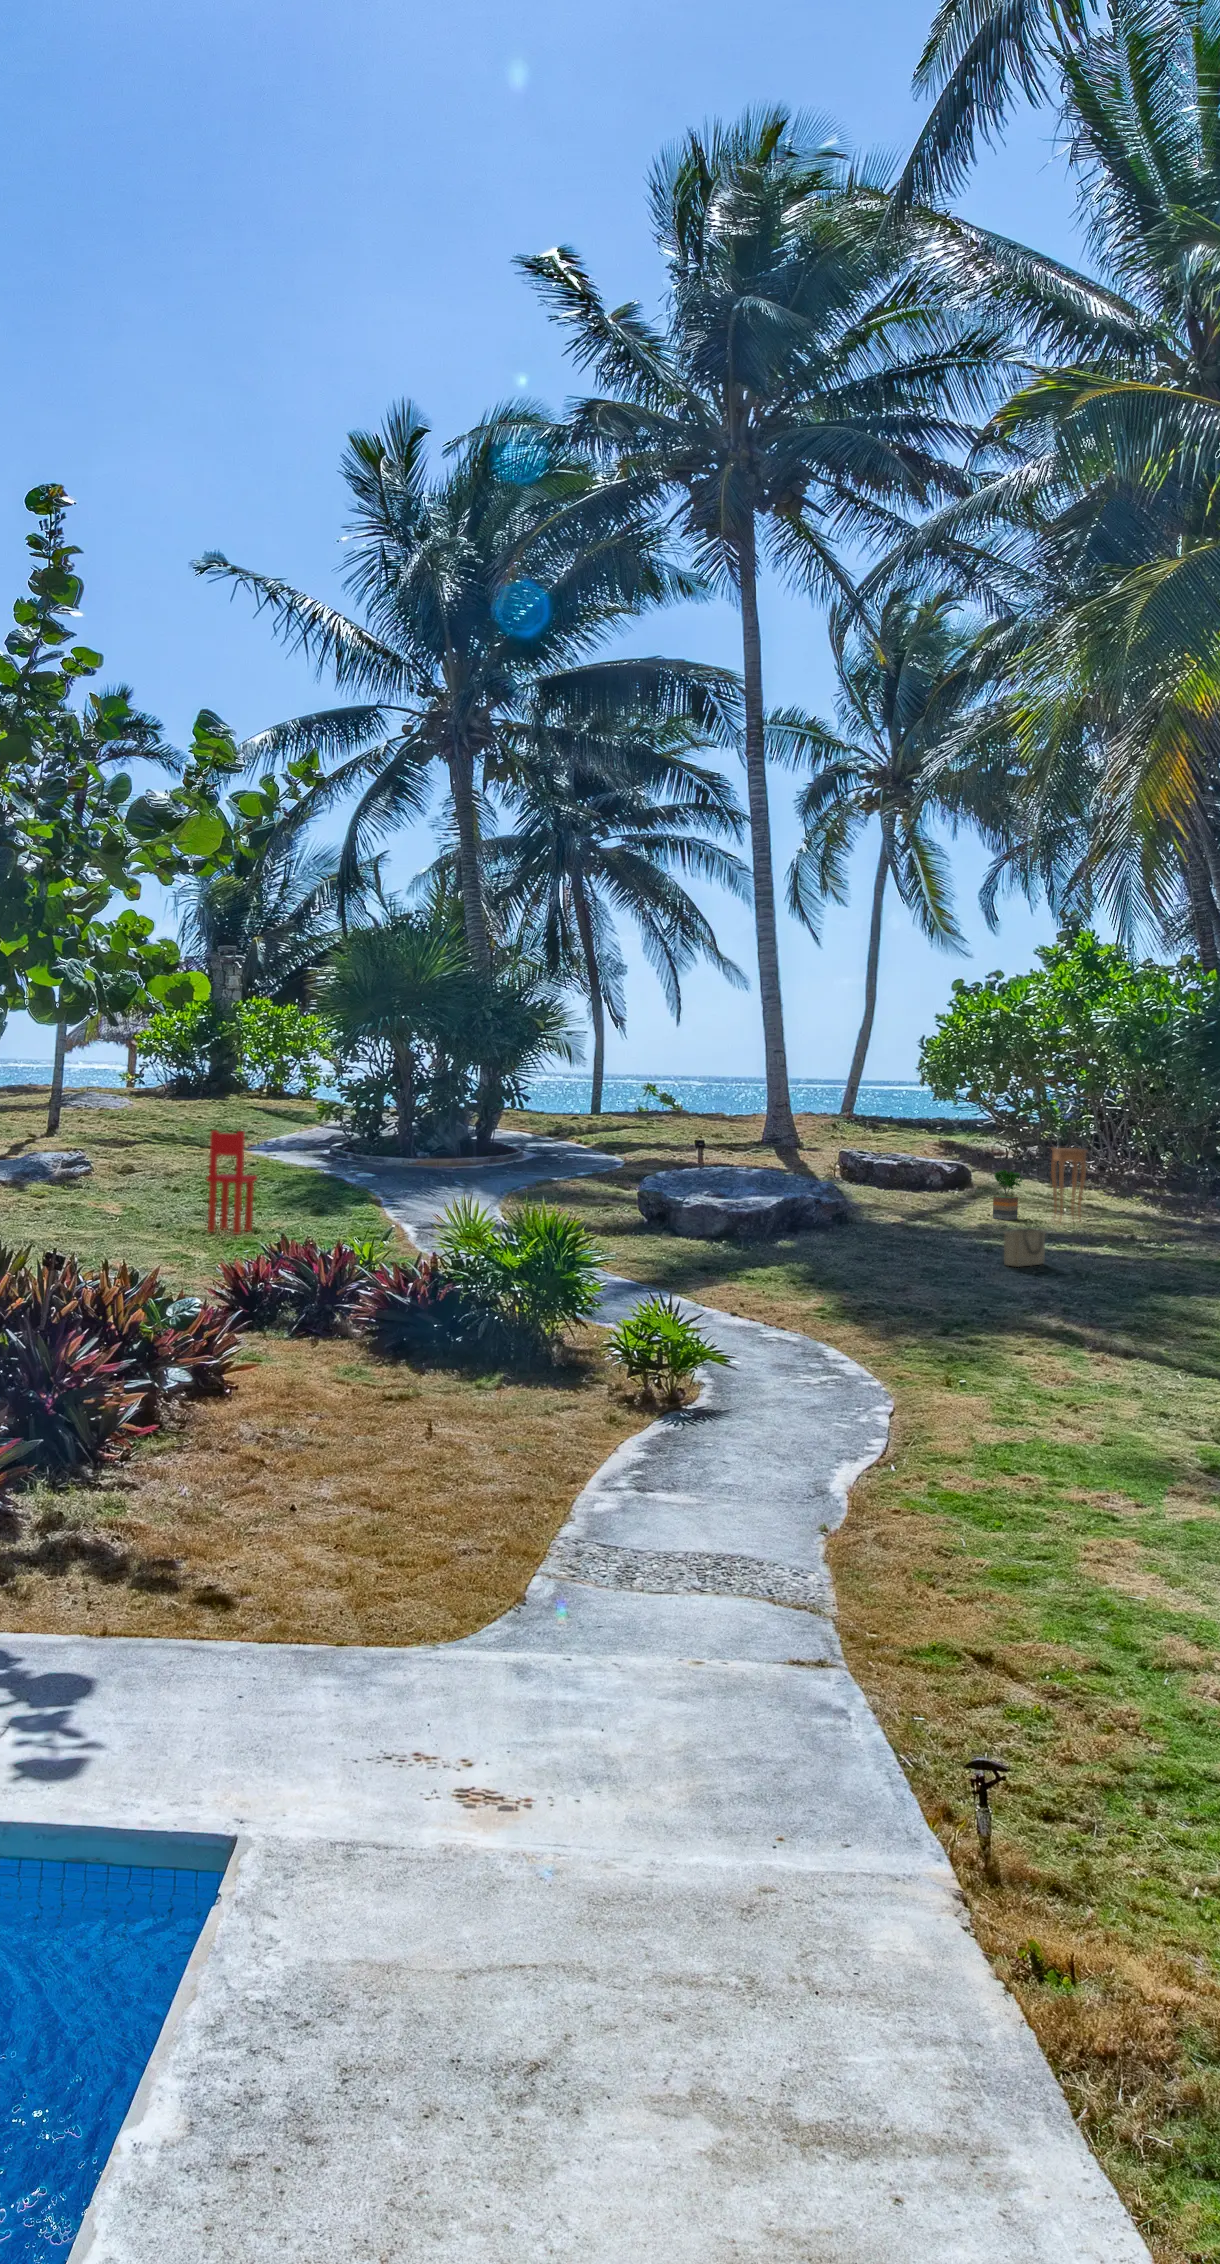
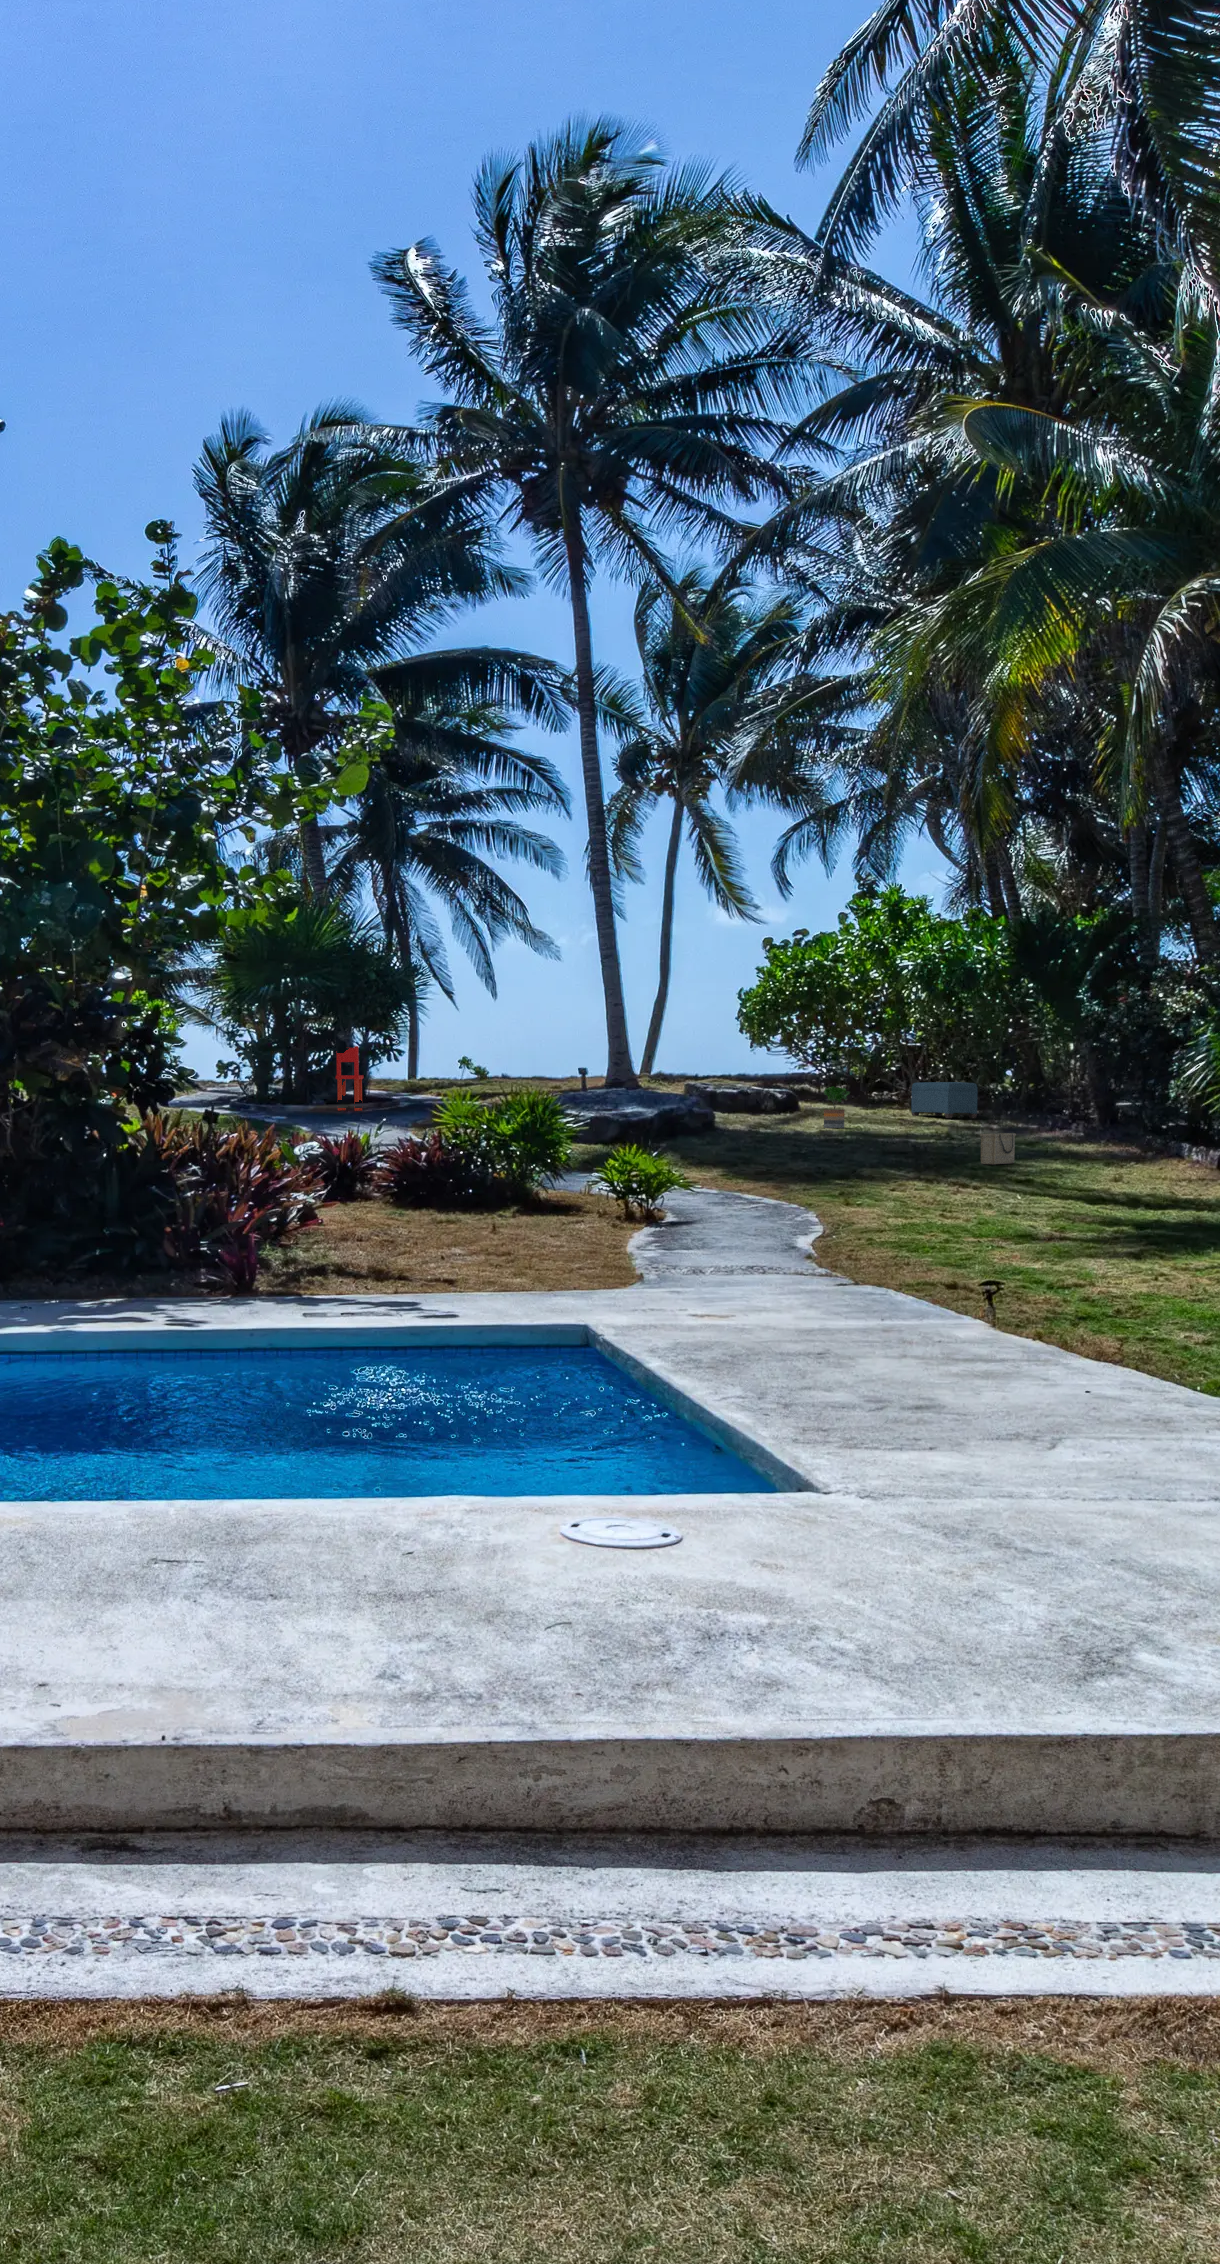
chair: present [206,1130,257,1234] -> present [336,1046,364,1111]
side table: present [1051,1148,1087,1220] -> none [871,1066,904,1129]
bench: none [1106,1155,1182,1202] -> present [911,1082,978,1118]
basket: present [1004,1229,1046,1267] -> present [980,1133,1016,1164]

